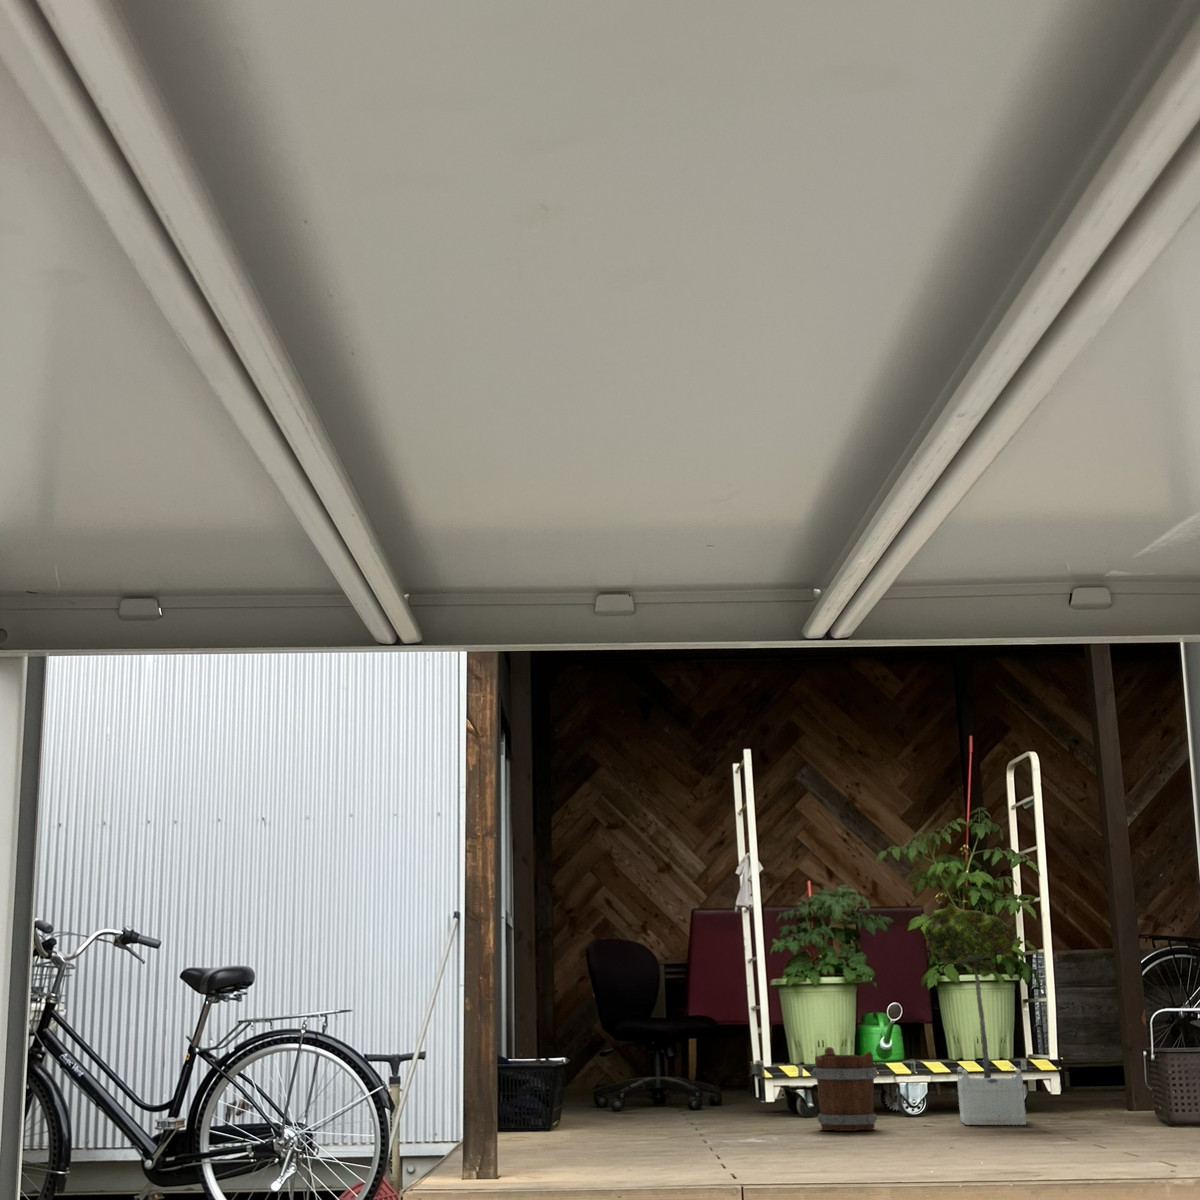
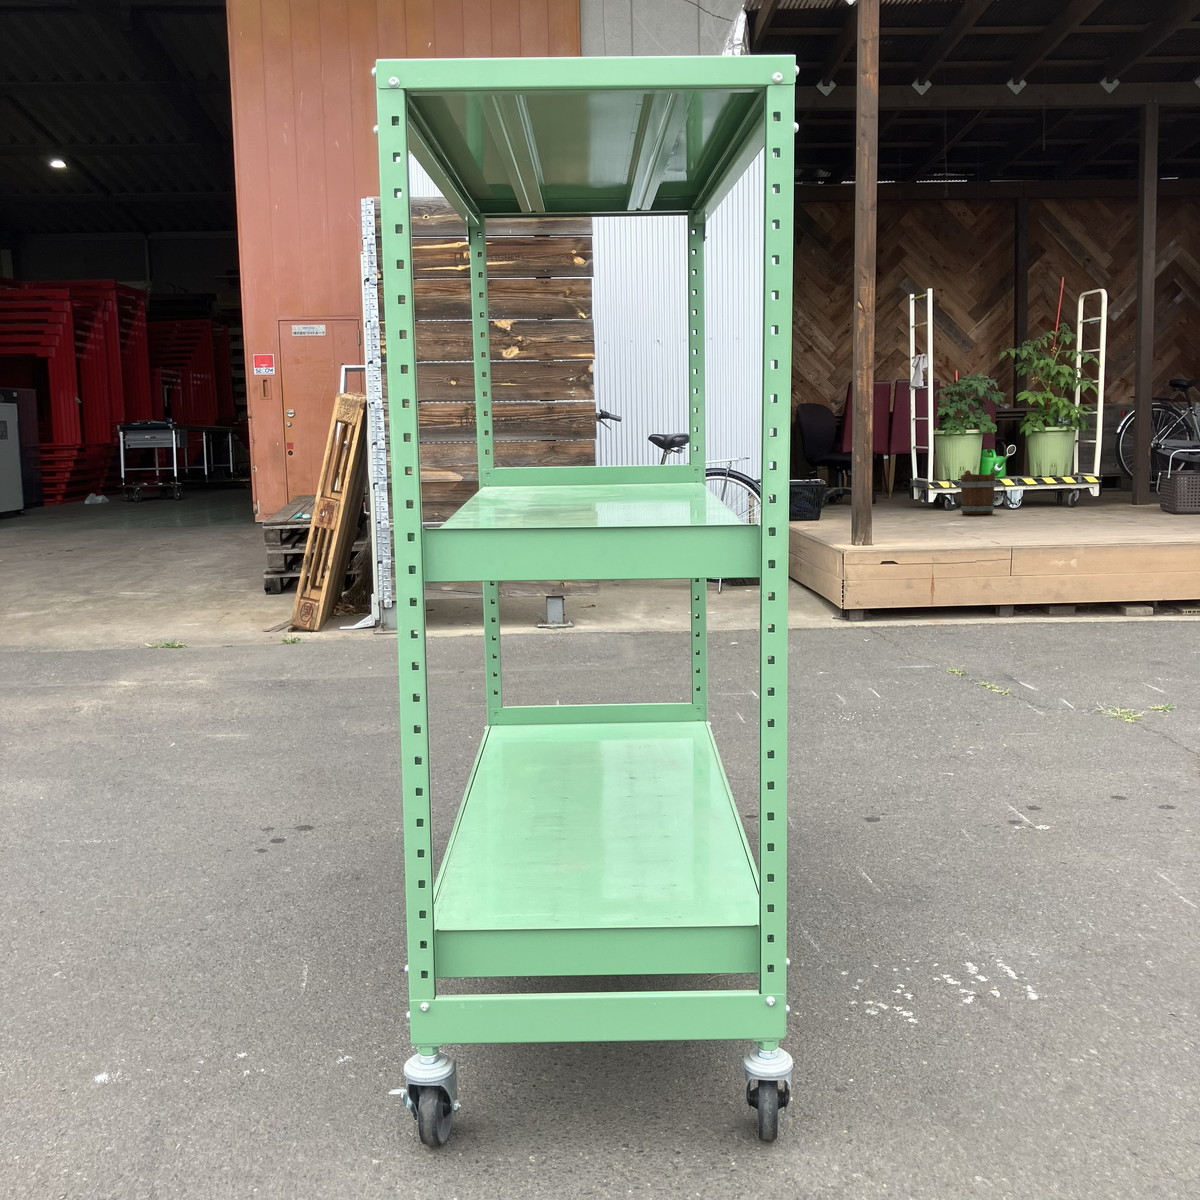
potted tree: present [924,903,1026,1125] -> none [1029,388,1085,511]

